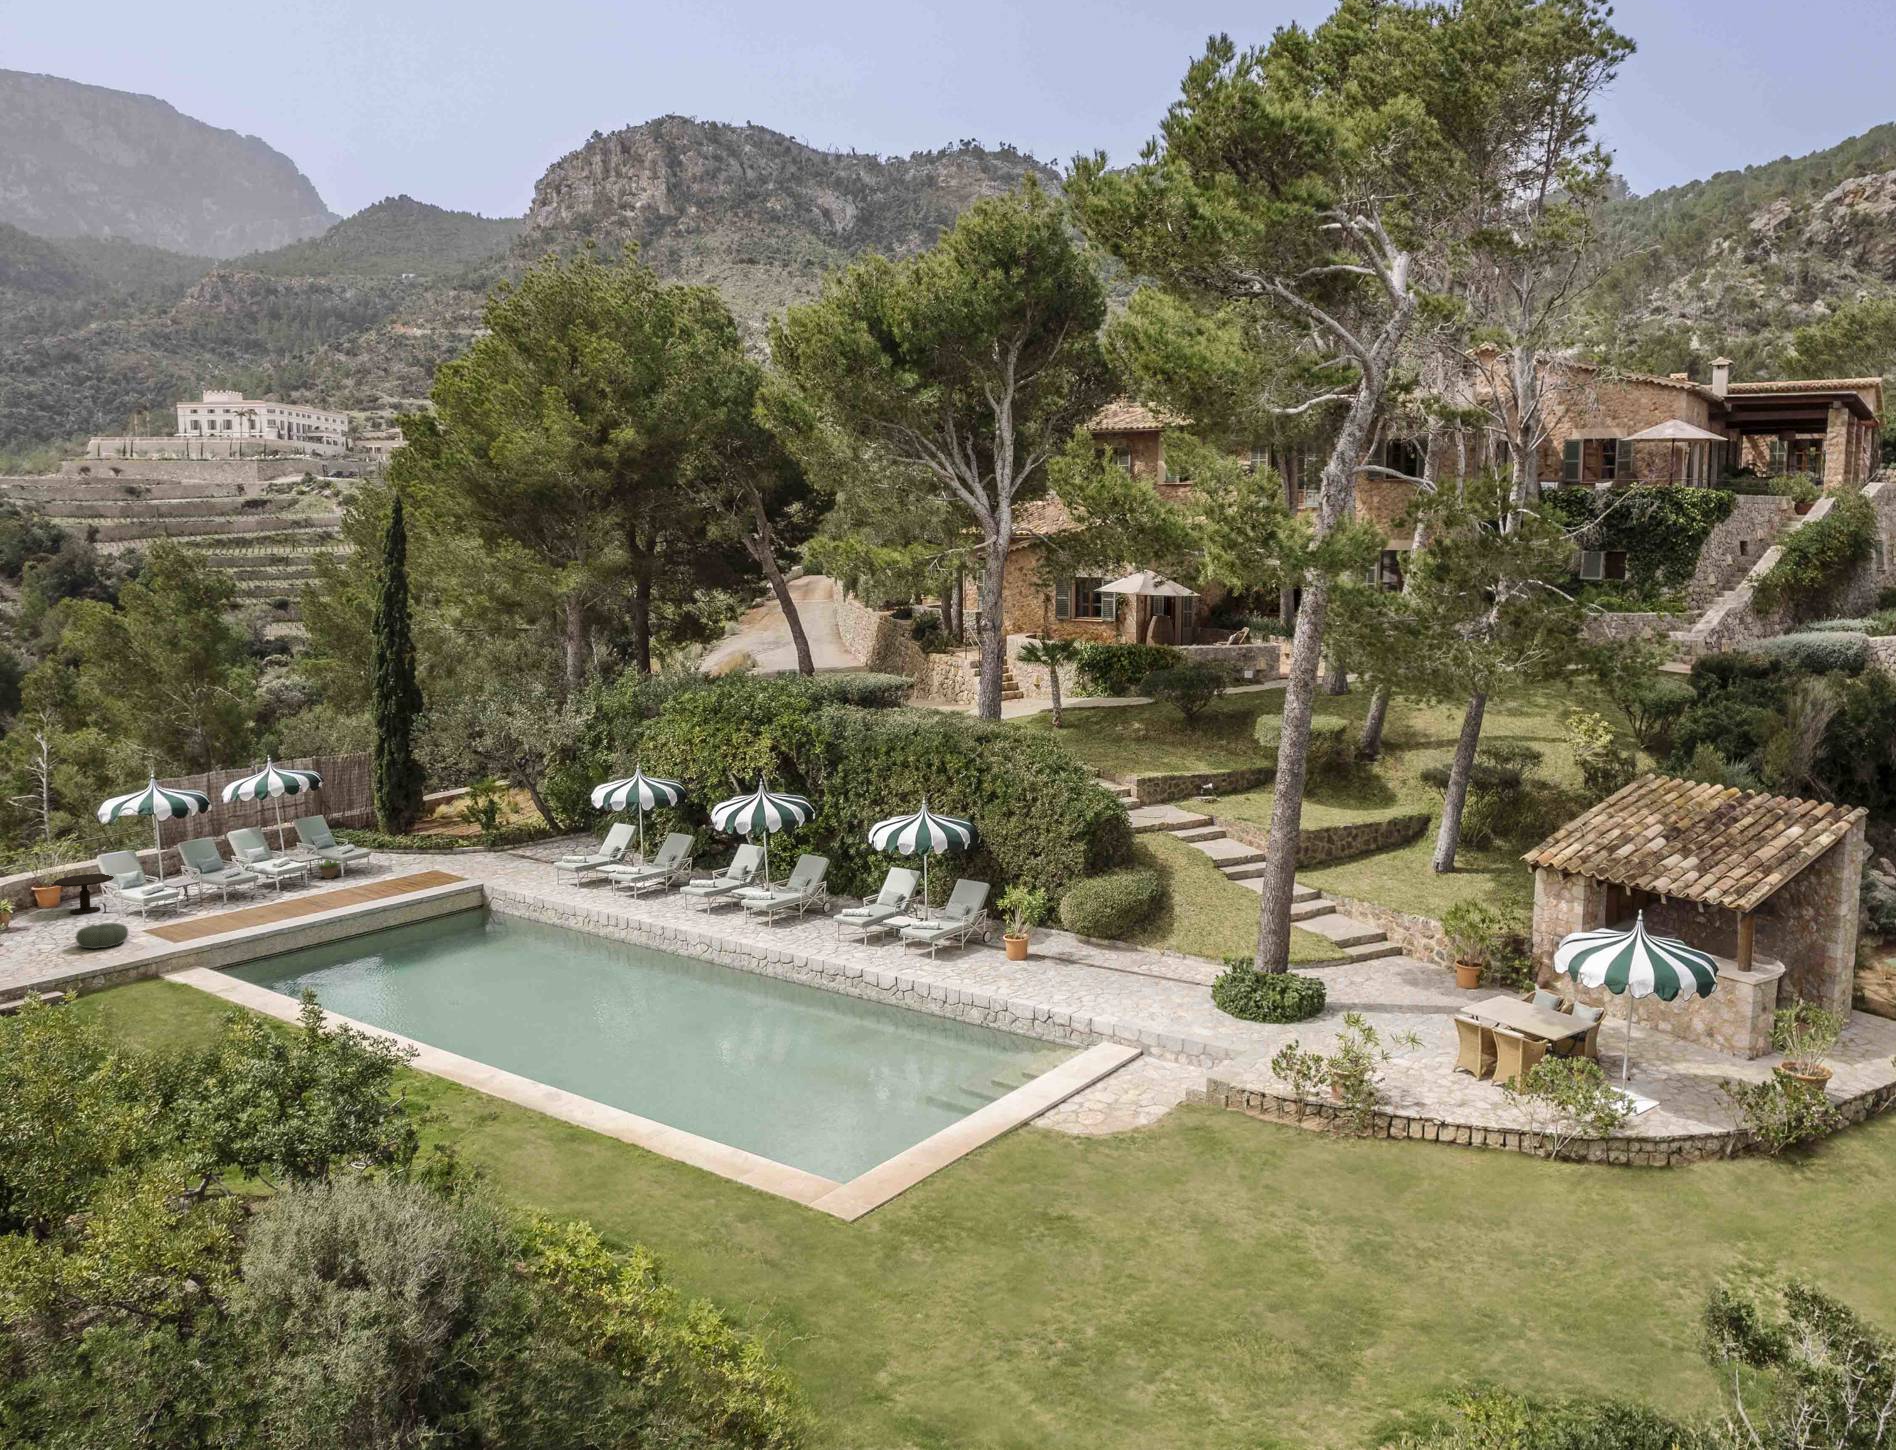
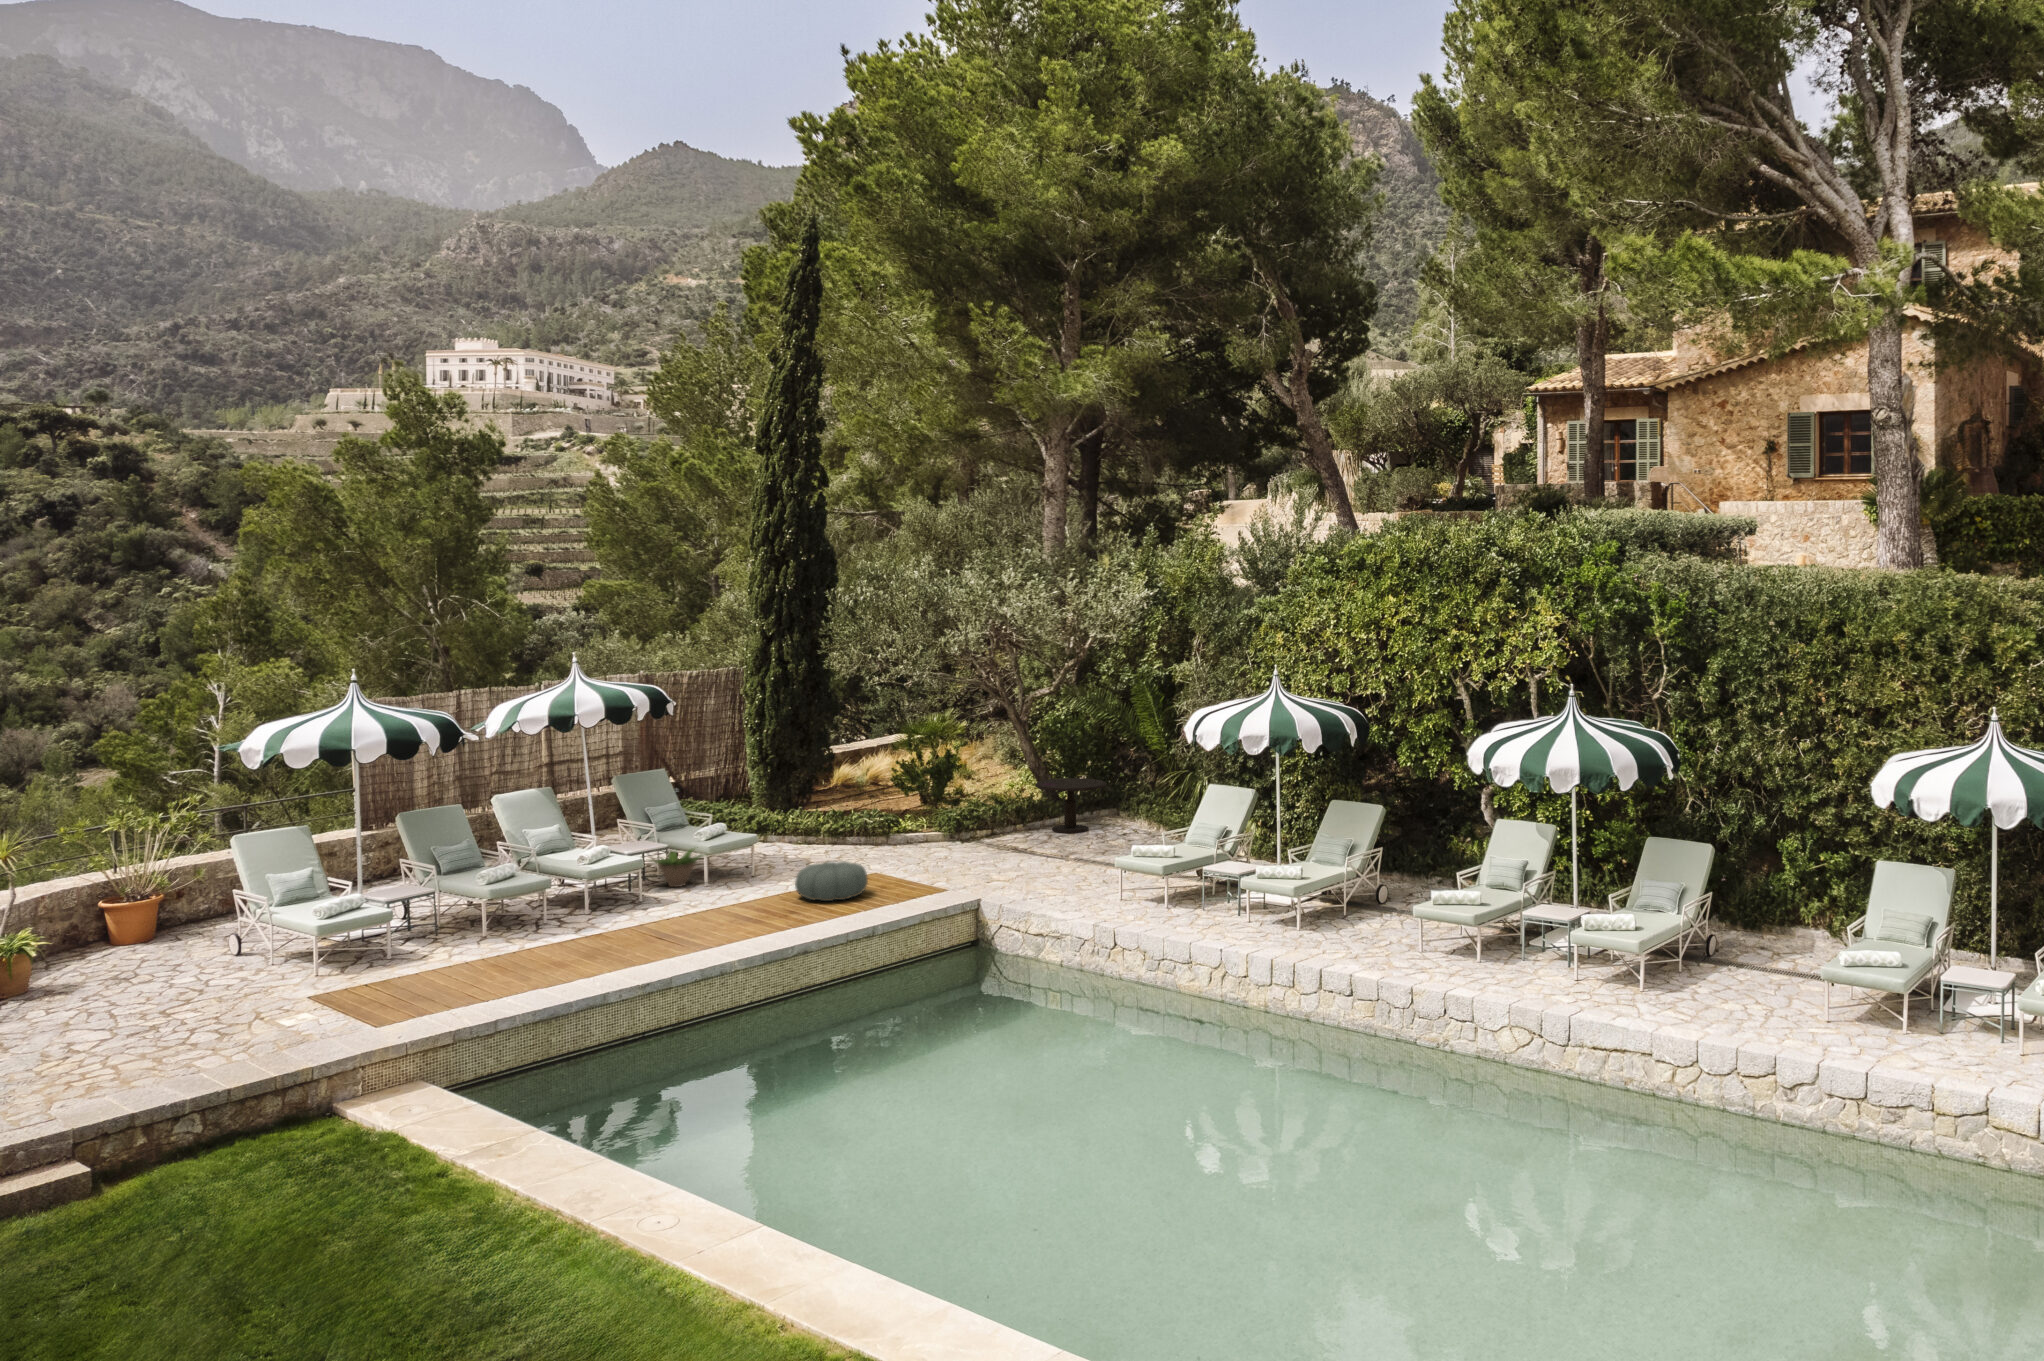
side table: present [54,874,114,915] -> present [1035,778,1106,833]
pouf: present [76,923,128,949] -> present [795,862,868,901]

